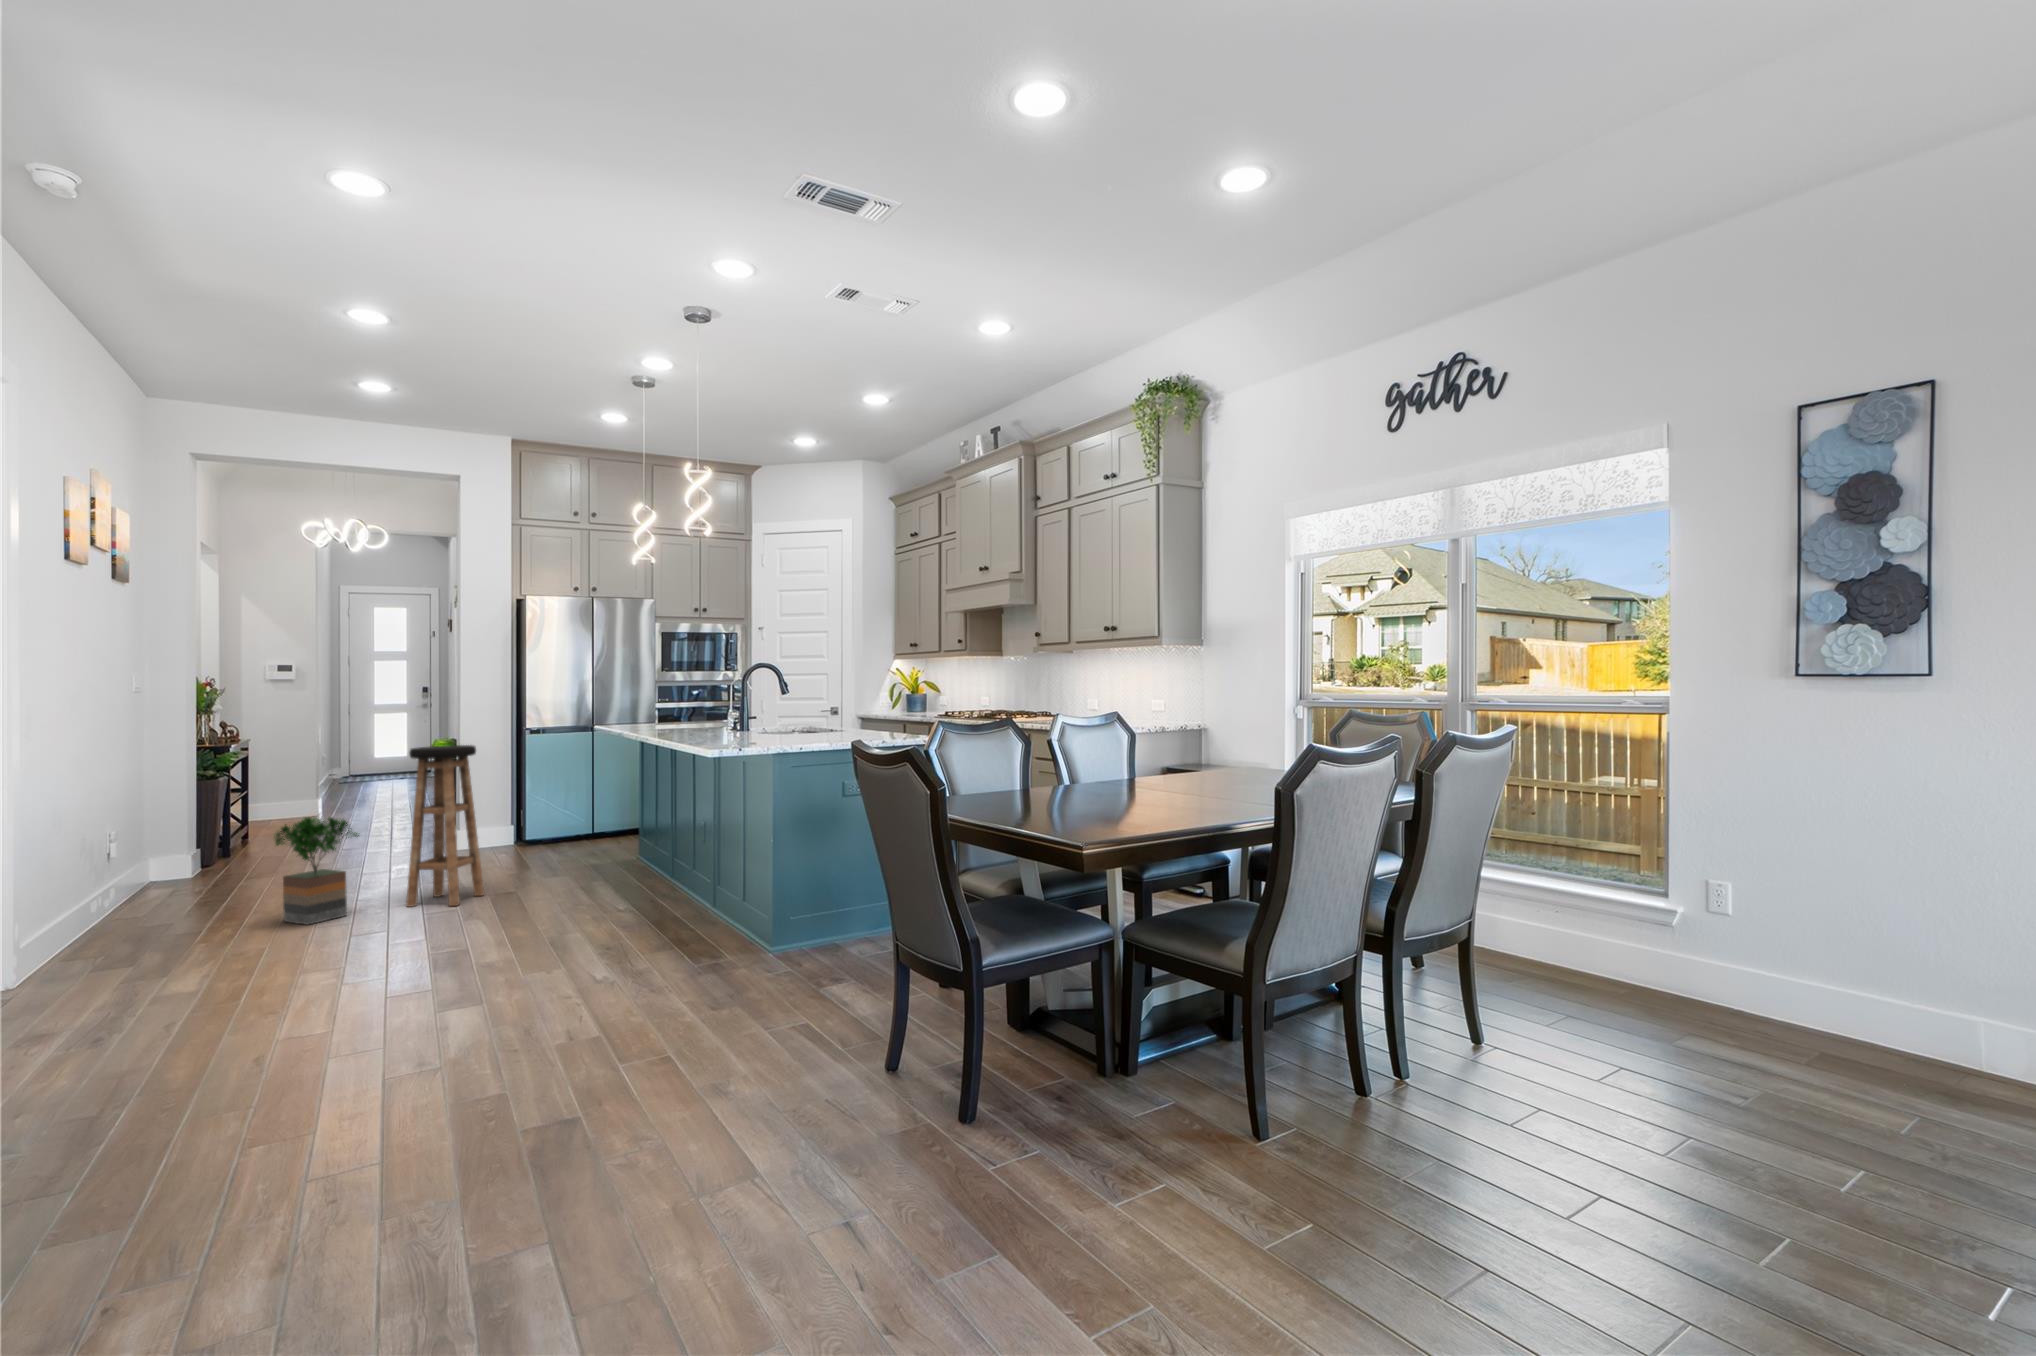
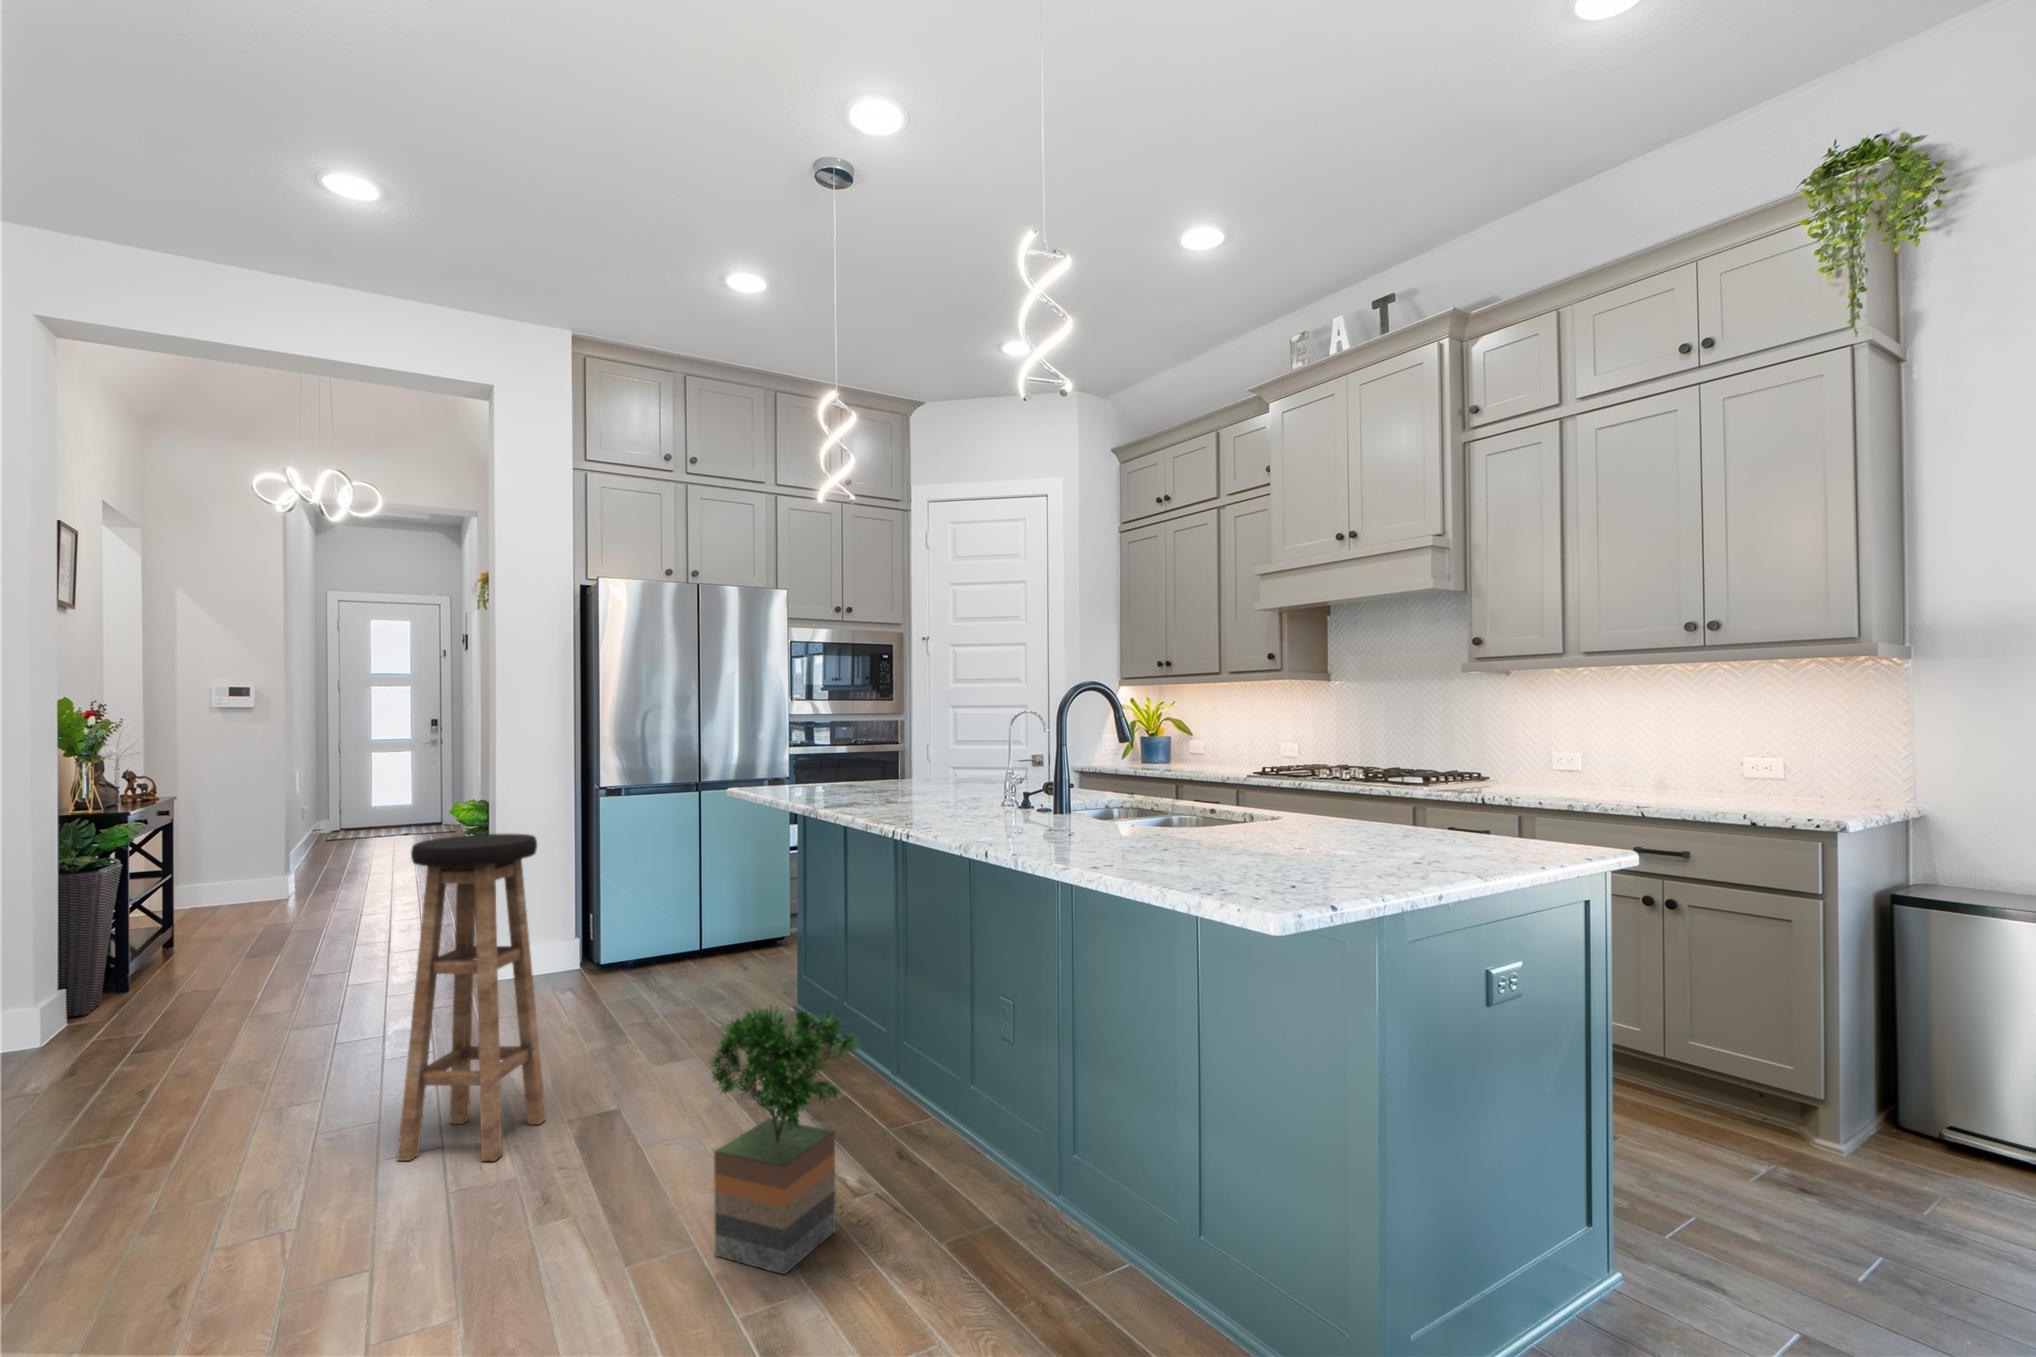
potted tree: present [275,816,359,925] -> present [709,1006,858,1274]

